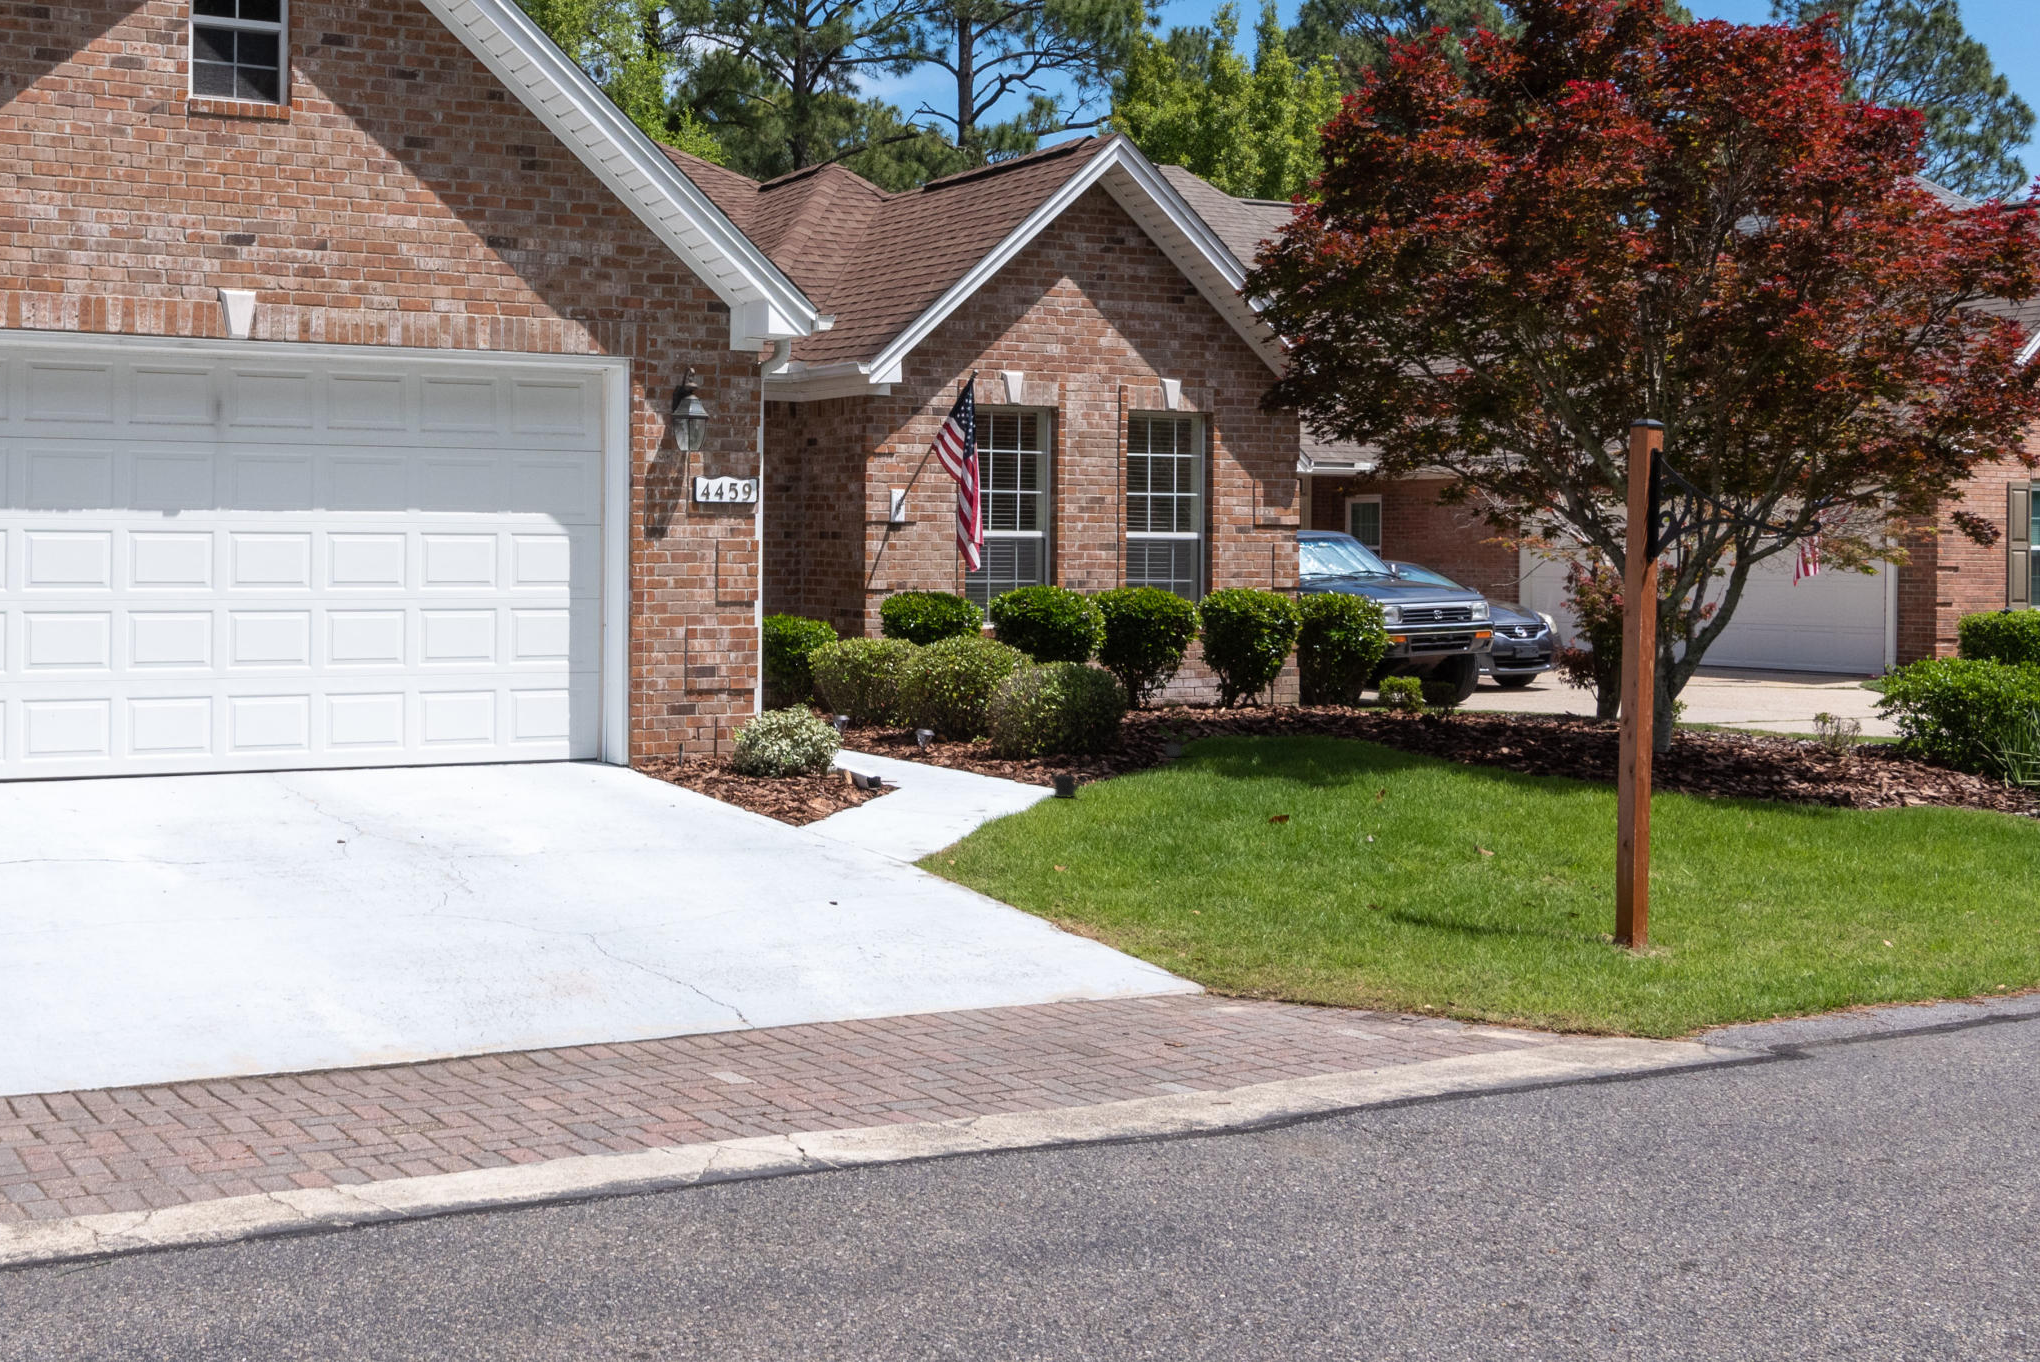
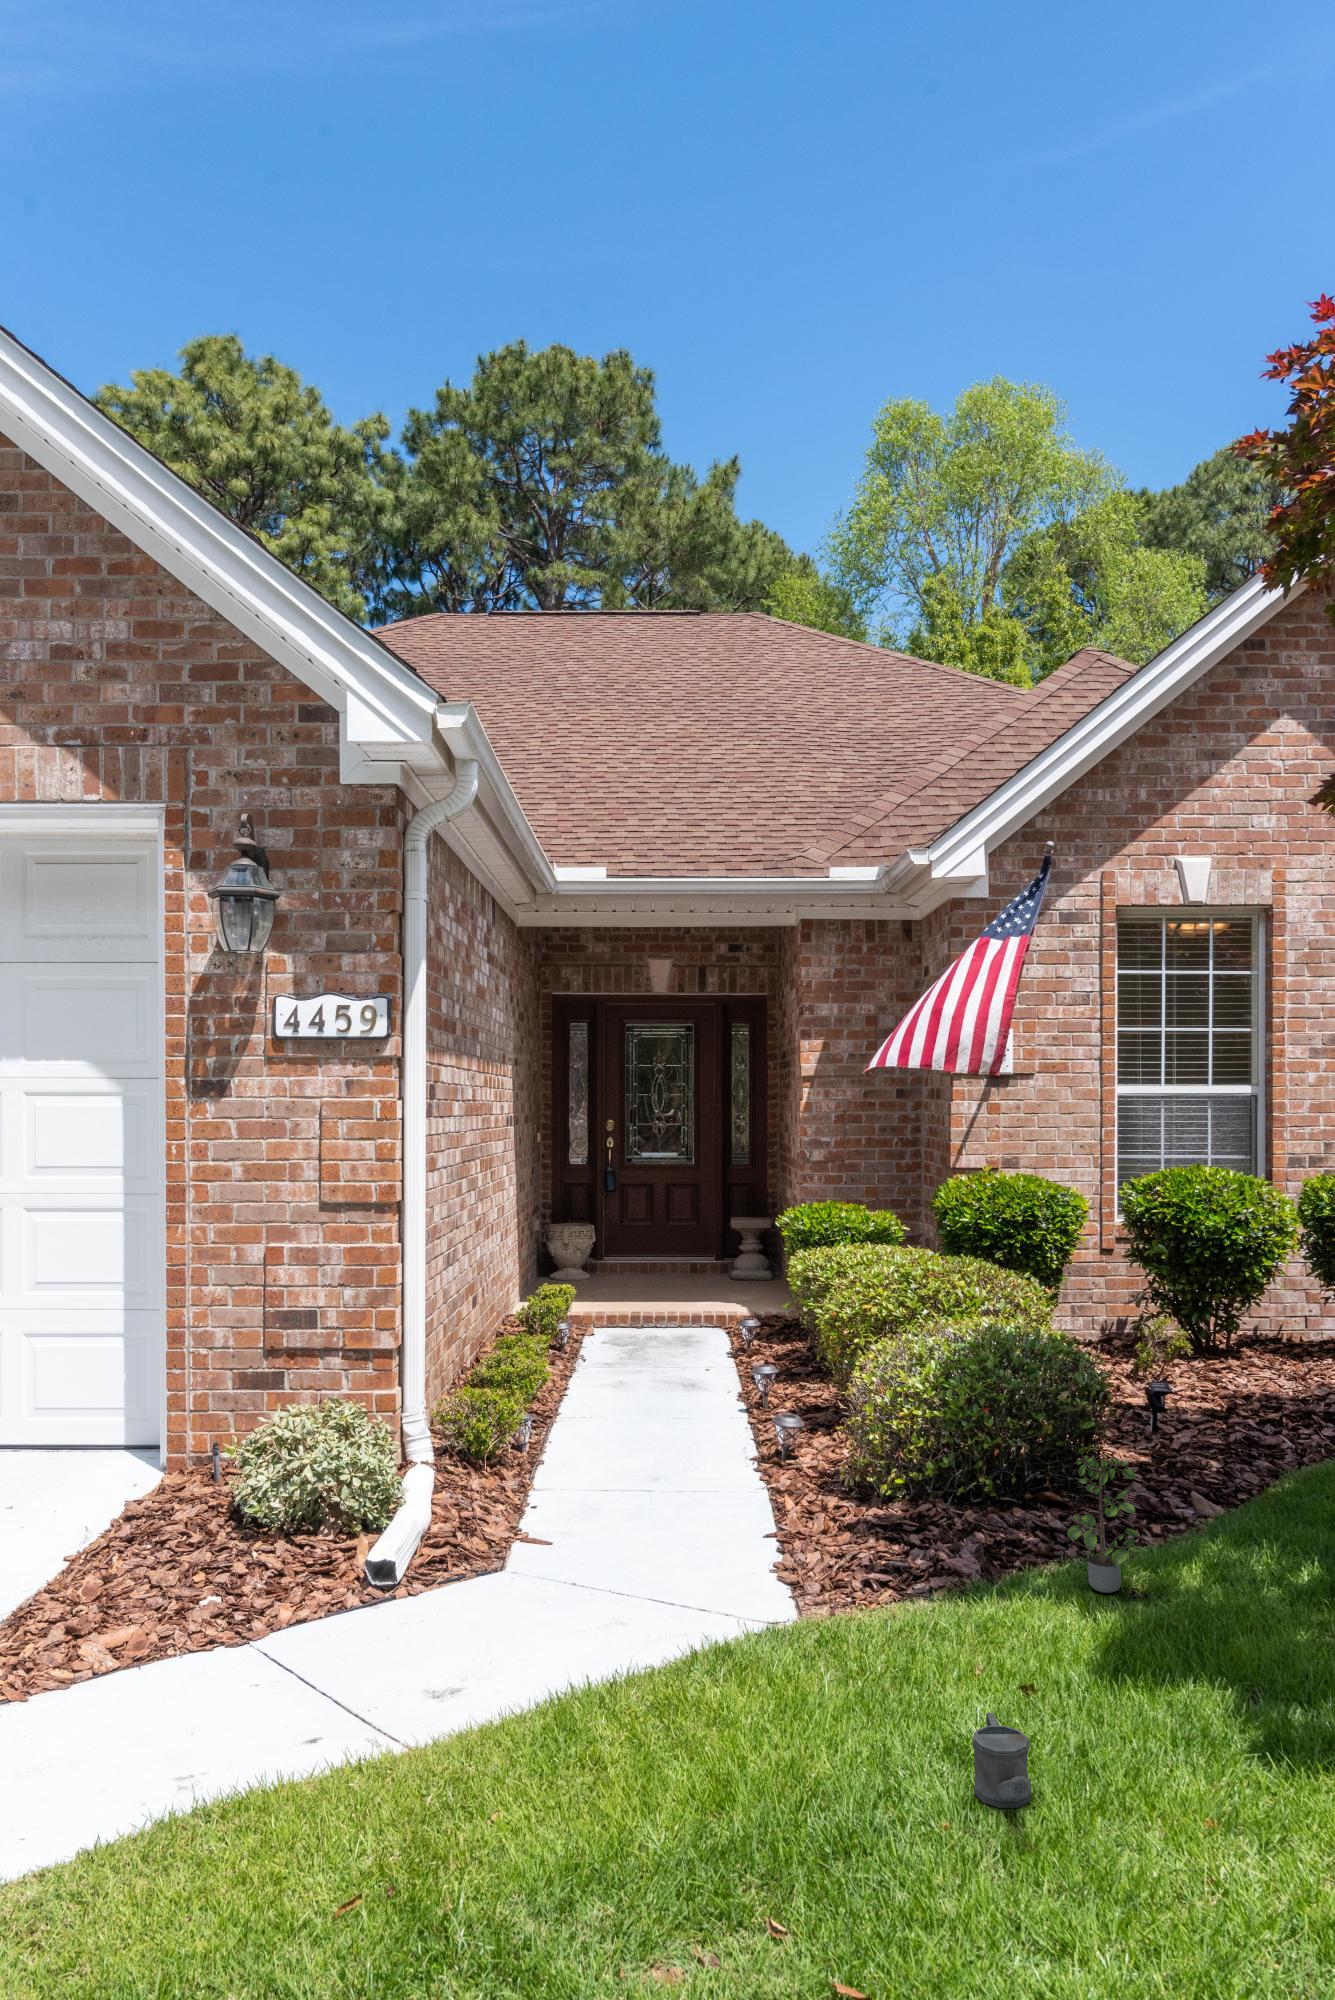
watering can: present [1051,774,1088,797] -> present [972,1713,1031,1808]

